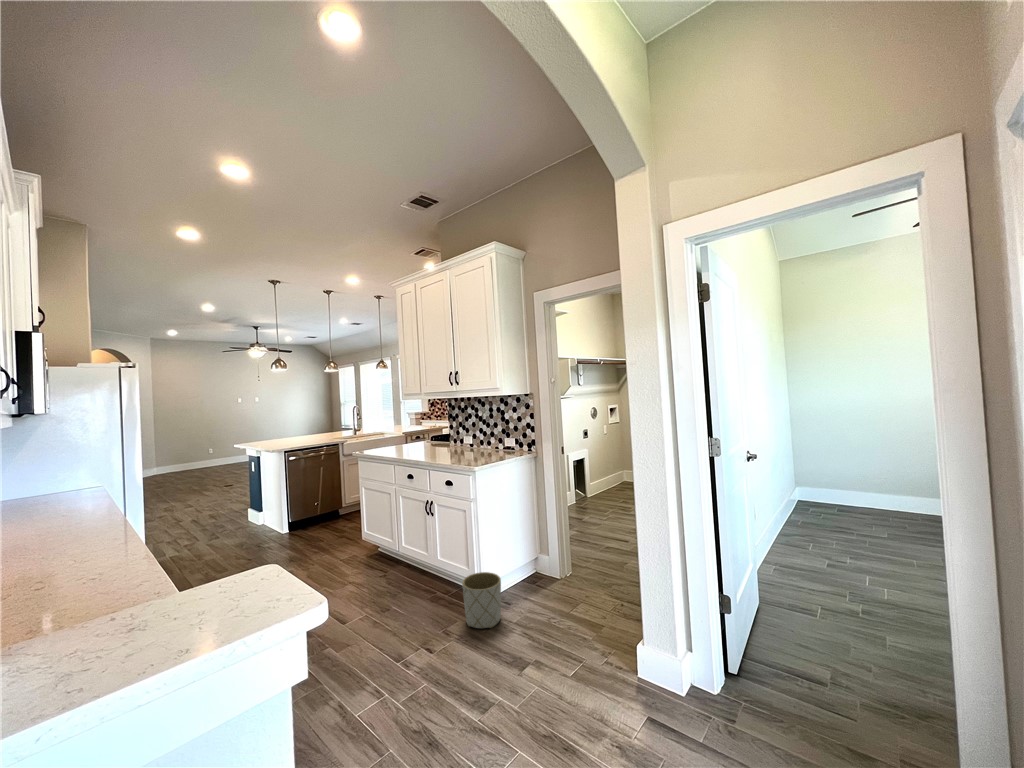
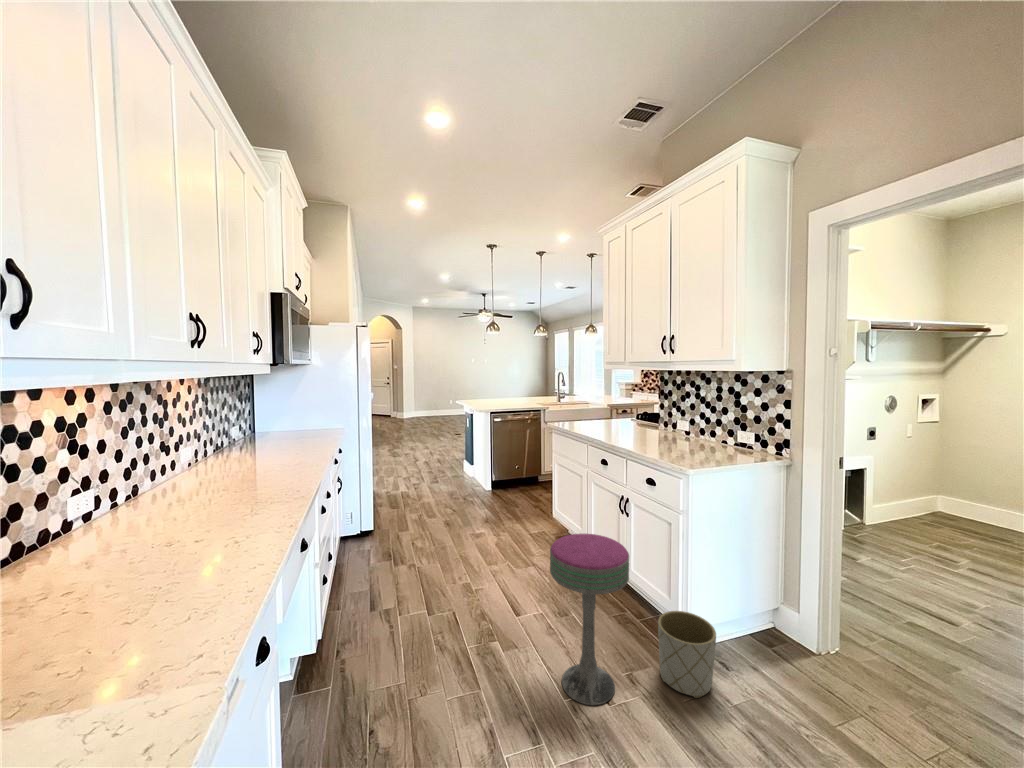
bar stool: none [378,529,441,661] -> present [550,534,629,705]

